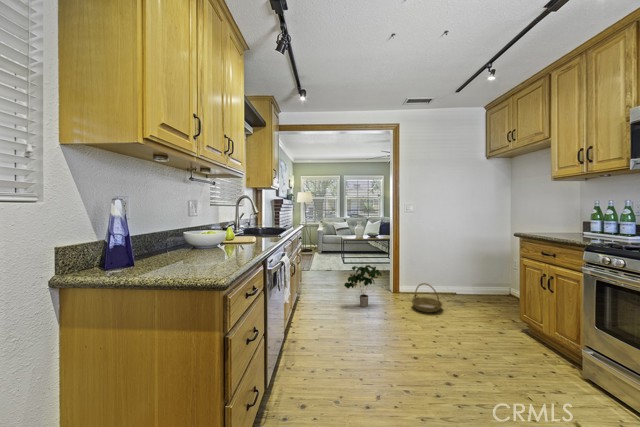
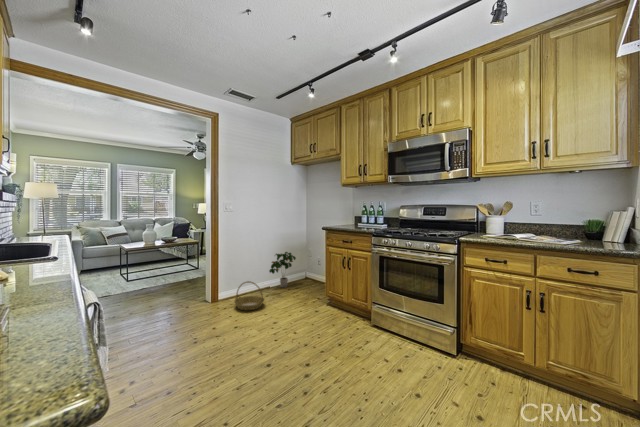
potted plant: present [344,265,382,307] -> present [269,252,296,287]

